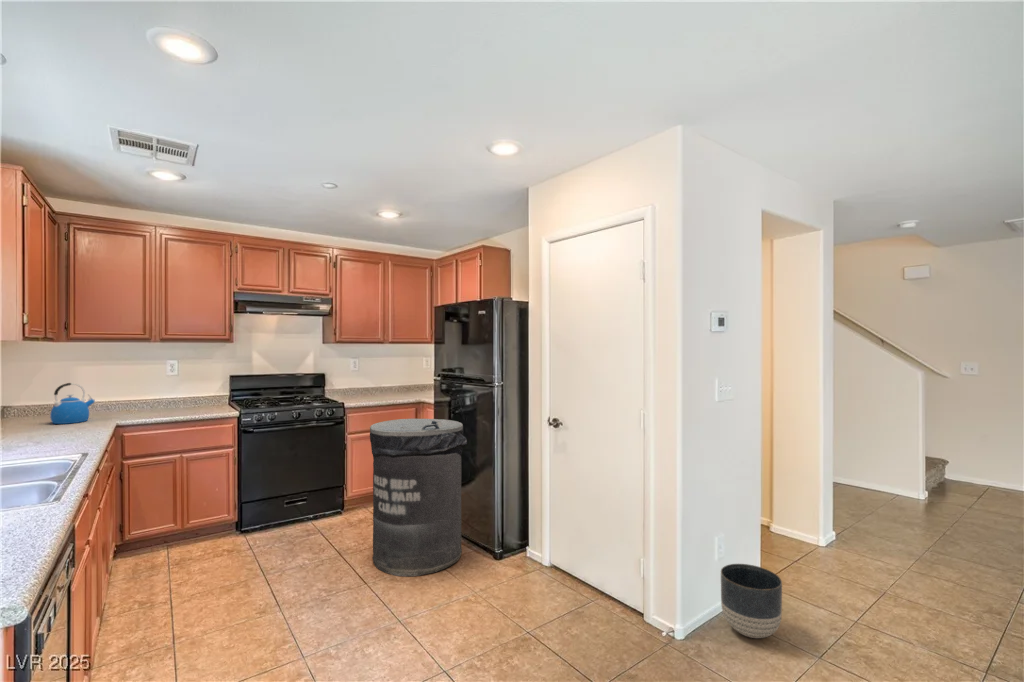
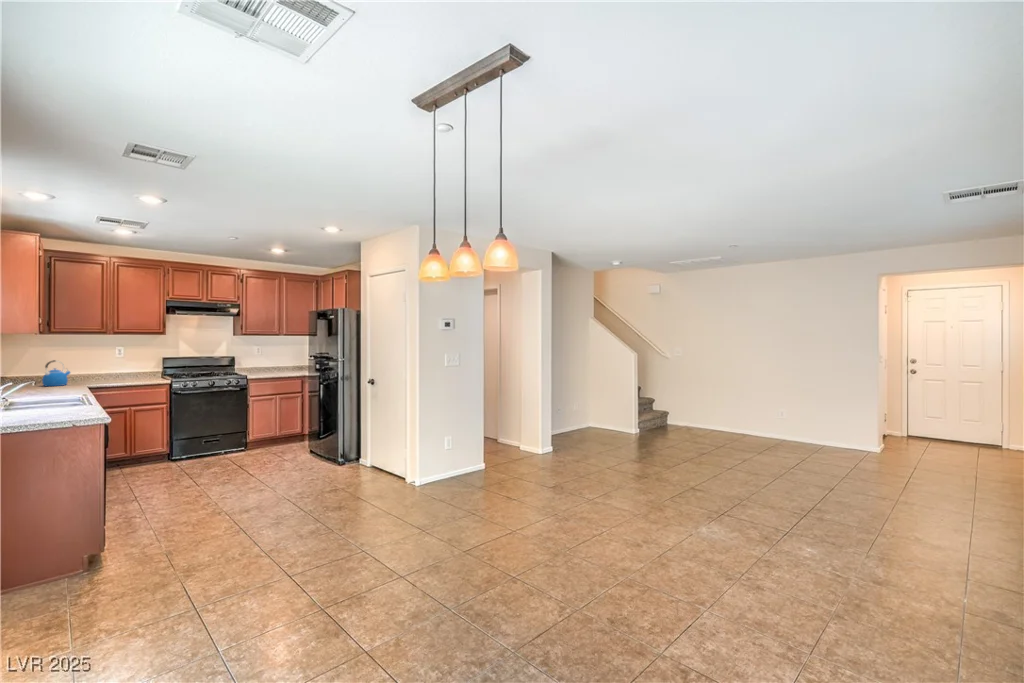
trash can: present [370,419,467,577] -> none [260,383,323,474]
planter: present [721,564,782,638] -> none [446,451,474,484]

